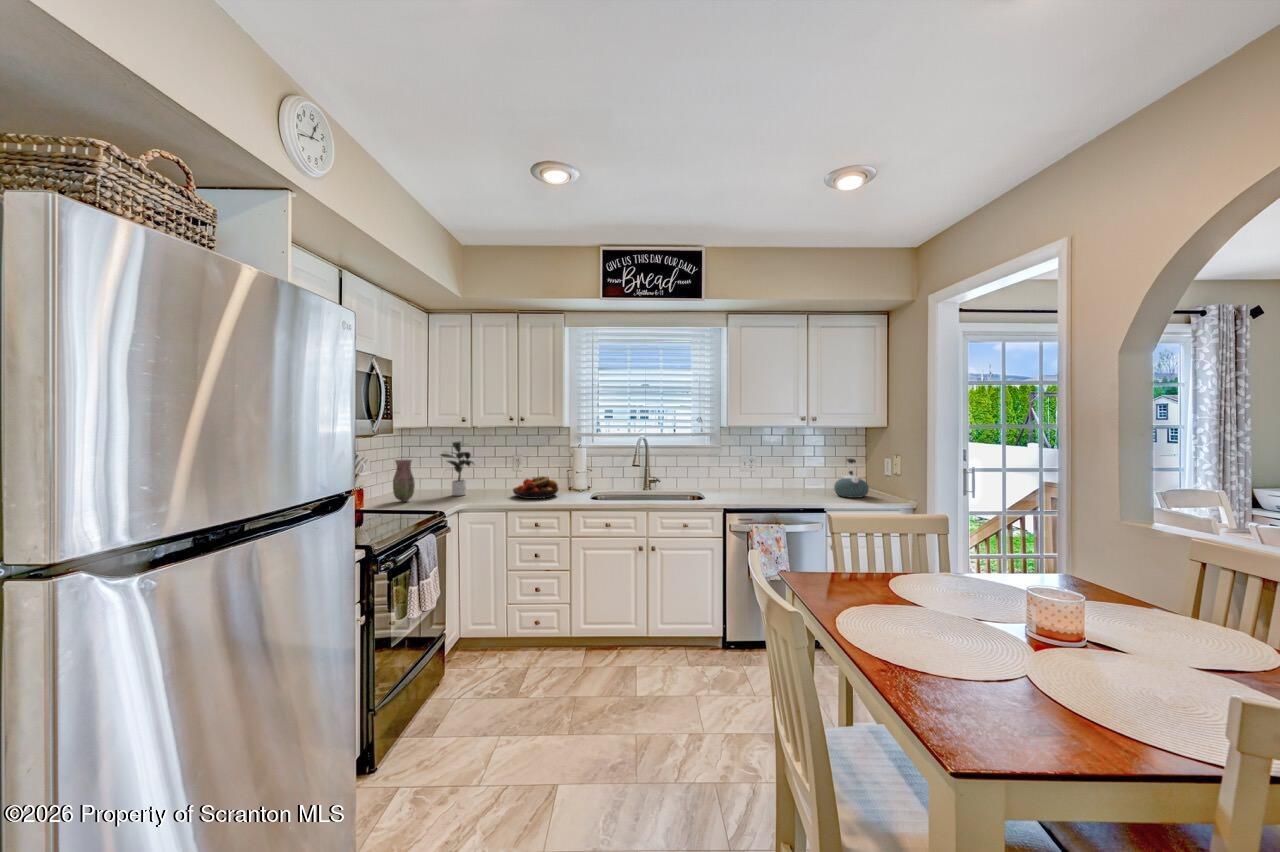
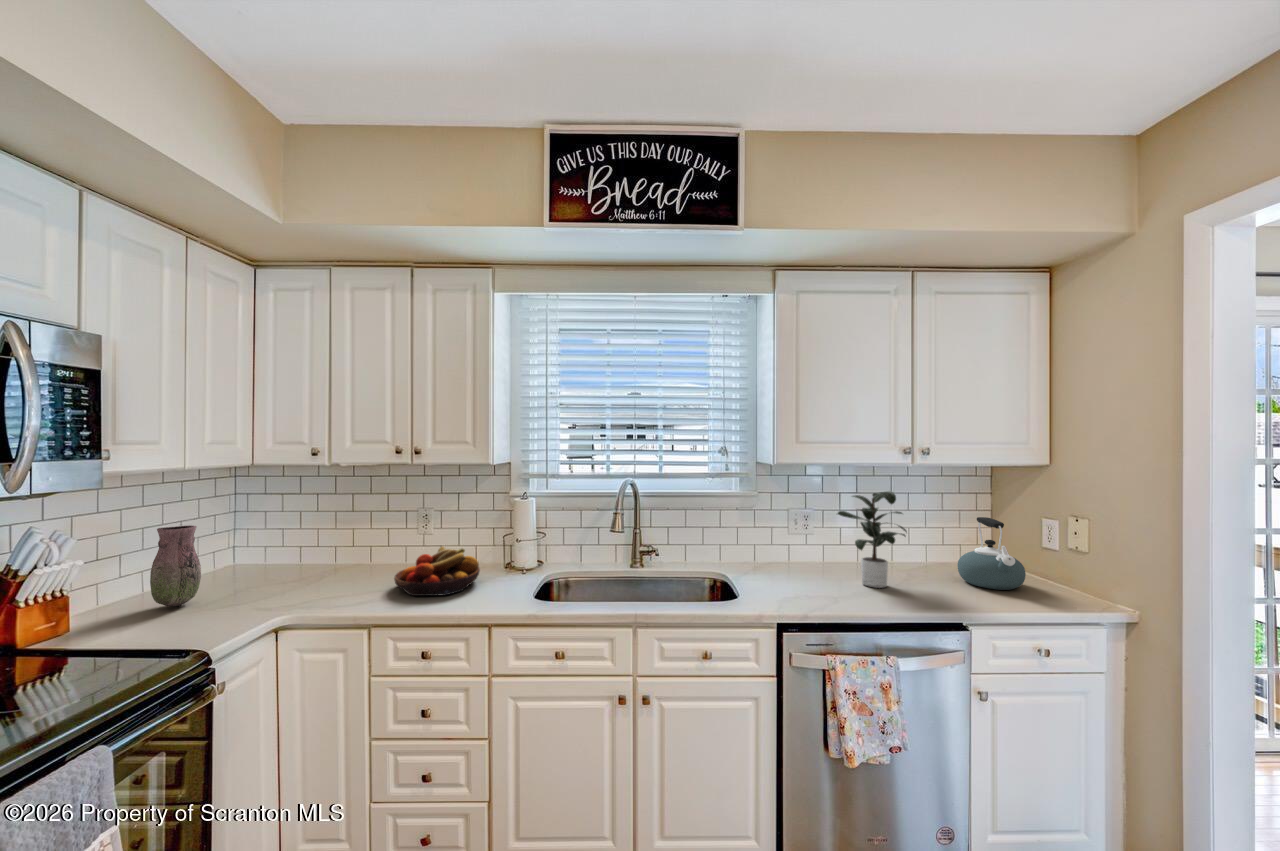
potted plant: present [441,441,474,496] -> present [838,491,907,588]

